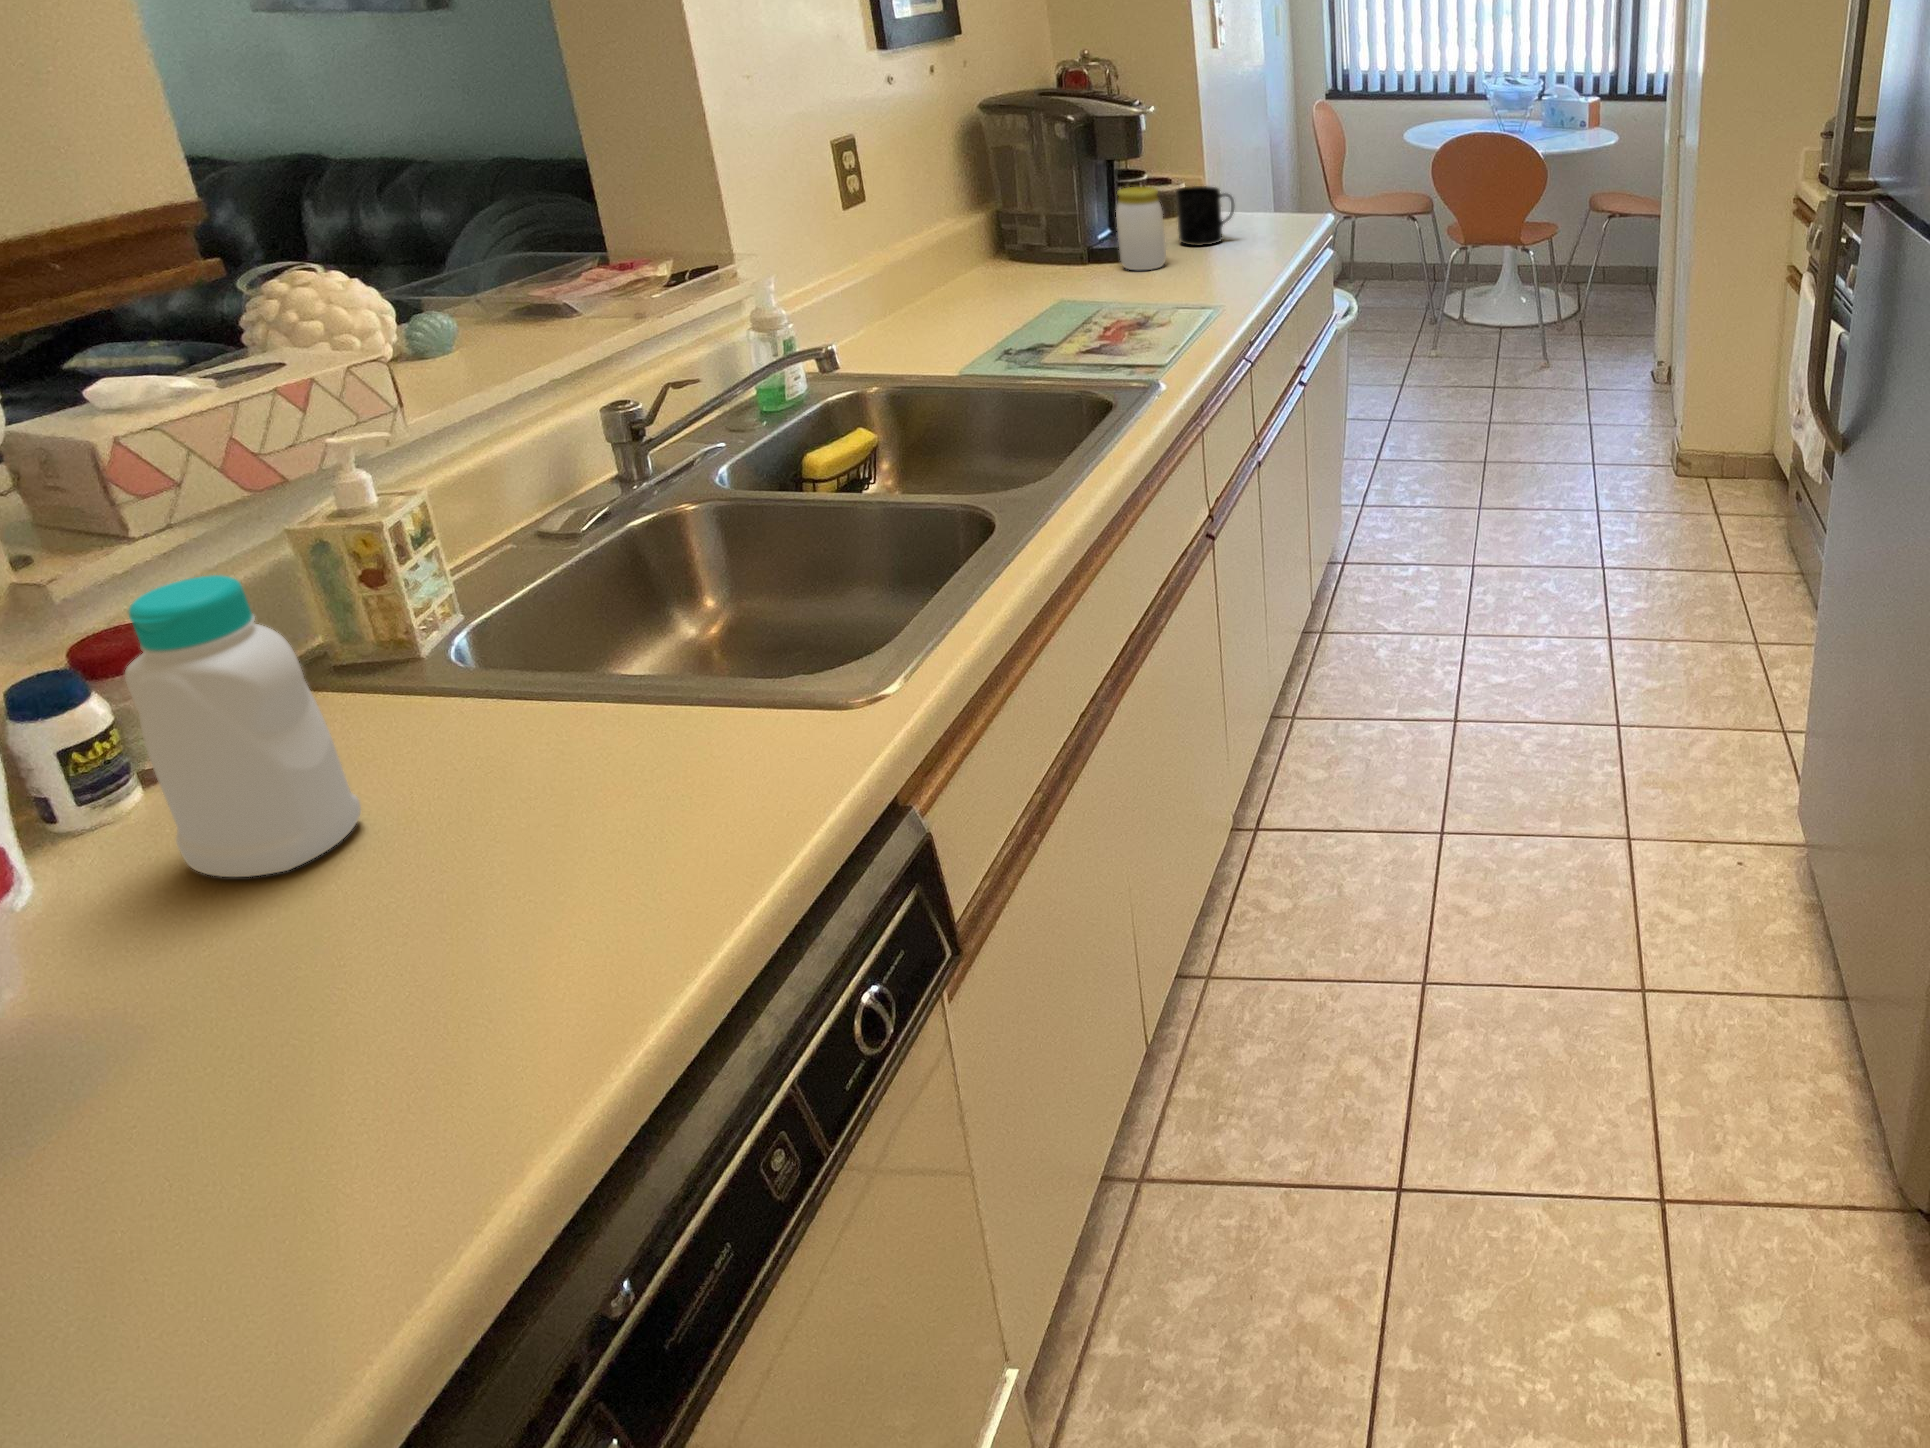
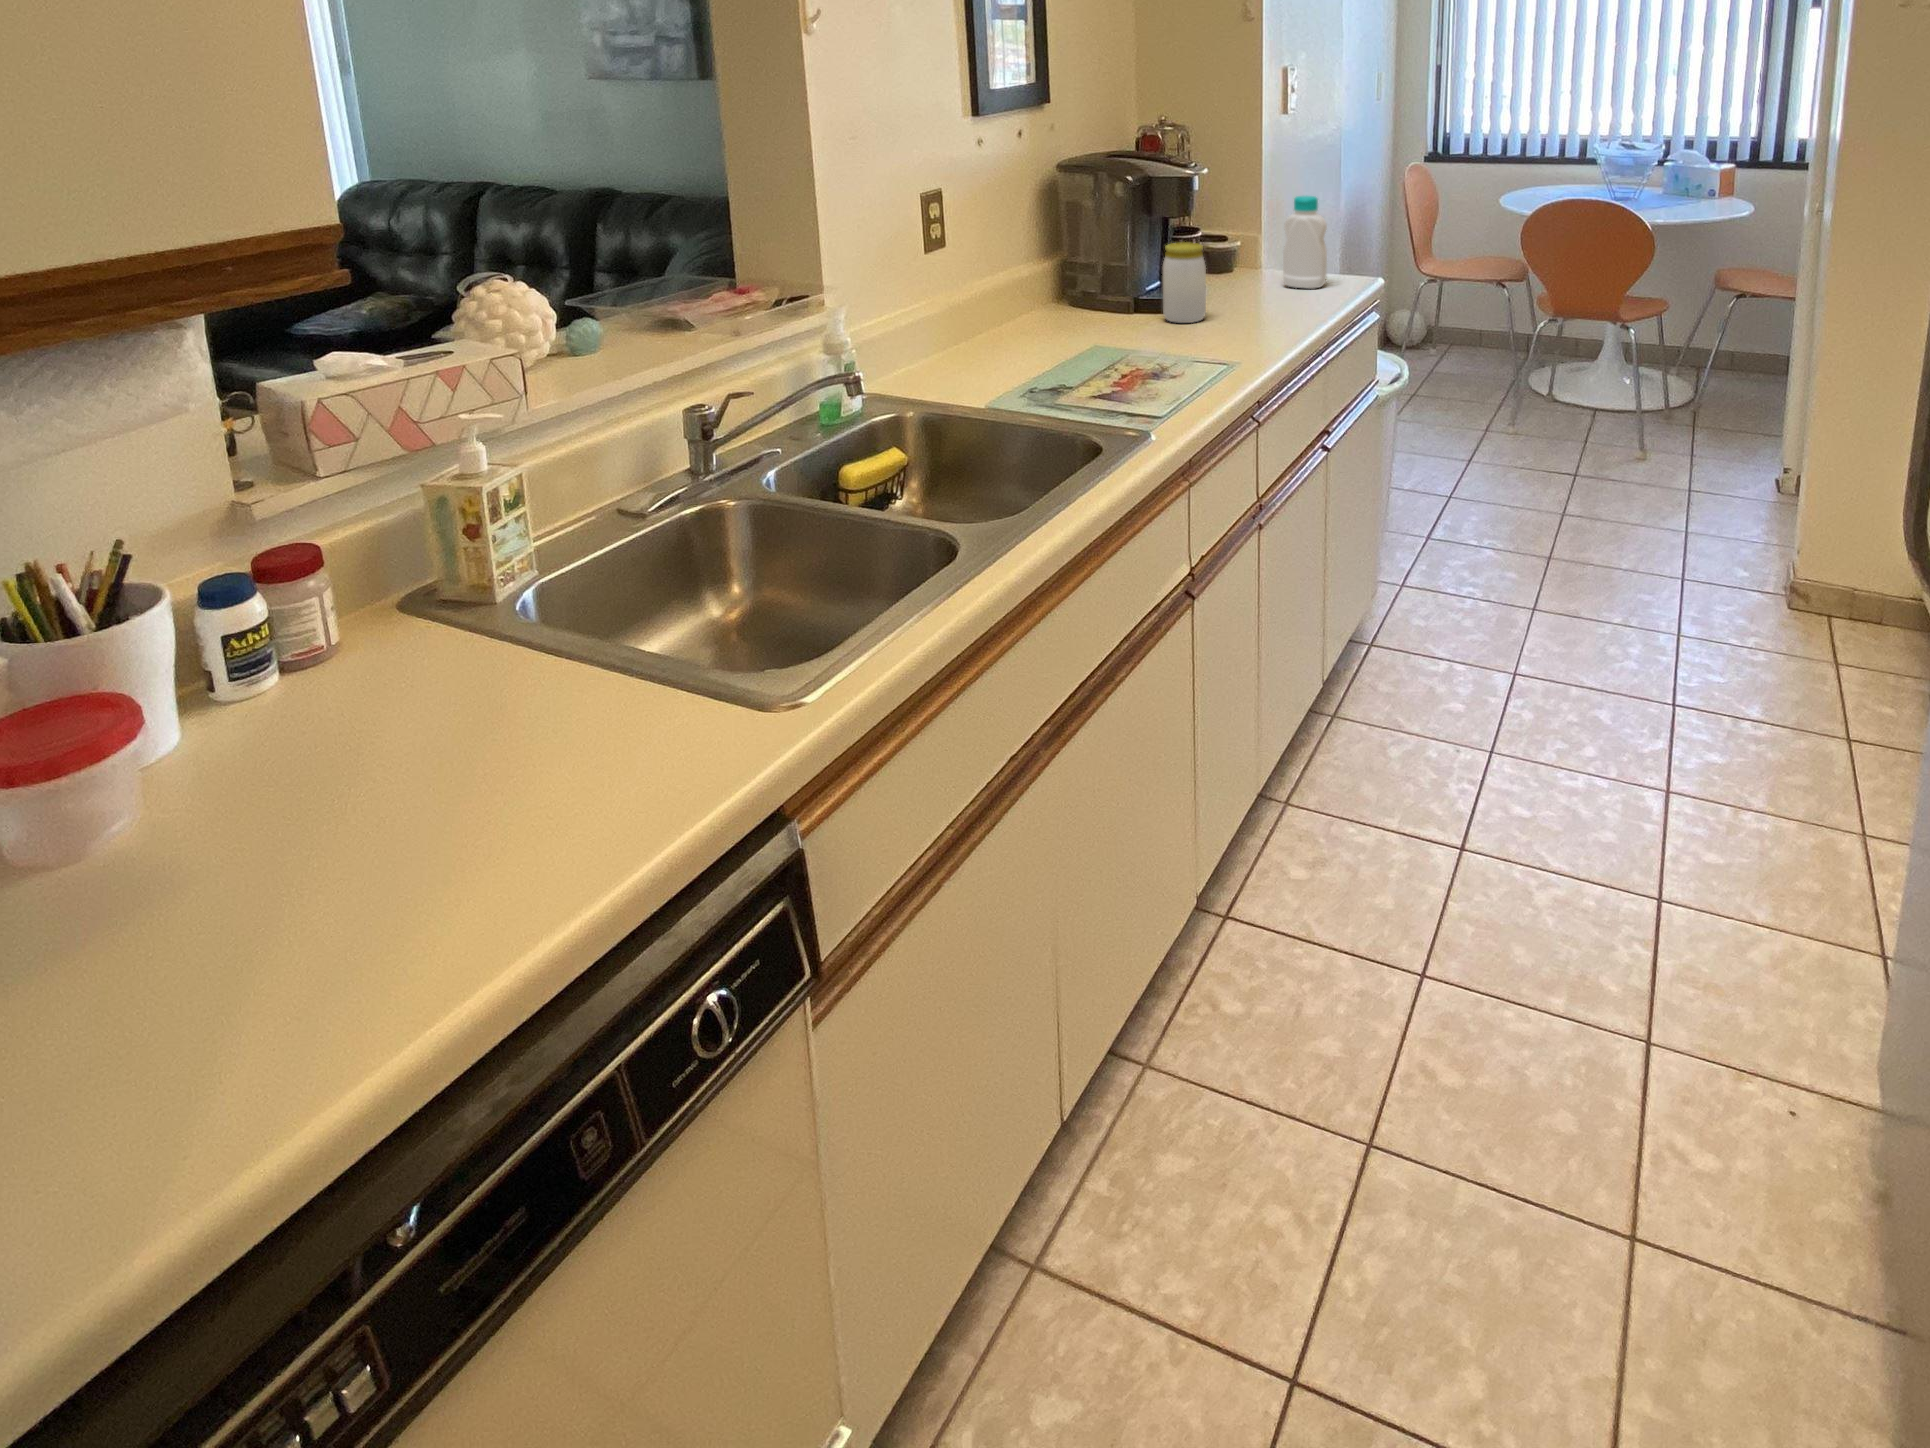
mug: present [1175,186,1234,246] -> none [1226,244,1282,302]
bottle: present [125,575,361,877] -> present [1283,196,1327,289]

